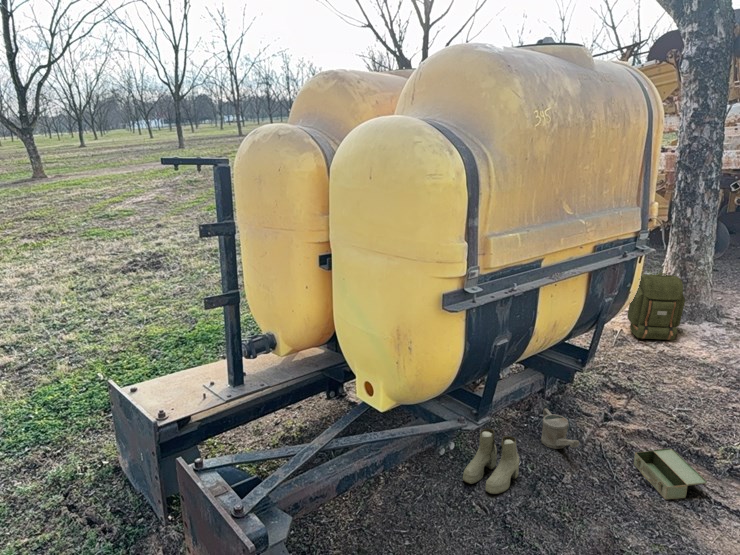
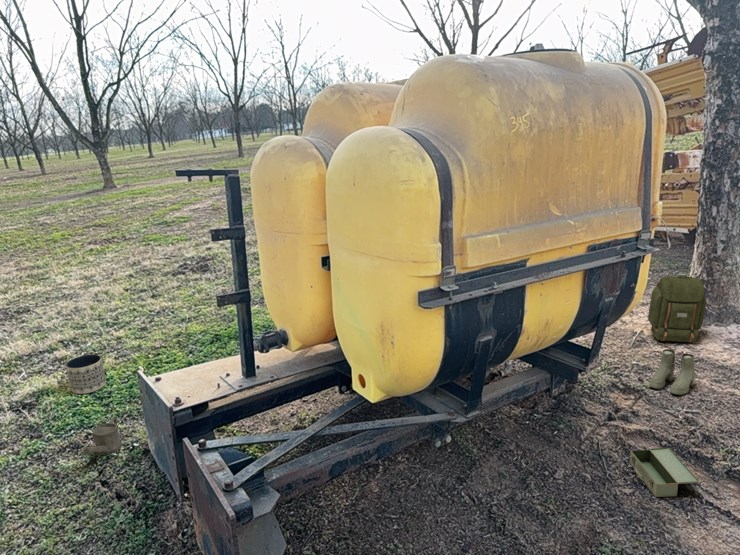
planter: none [14,362,60,406] -> present [66,355,106,394]
watering can: present [541,408,579,449] -> present [83,417,121,455]
boots: present [463,429,519,494] -> present [650,349,695,395]

